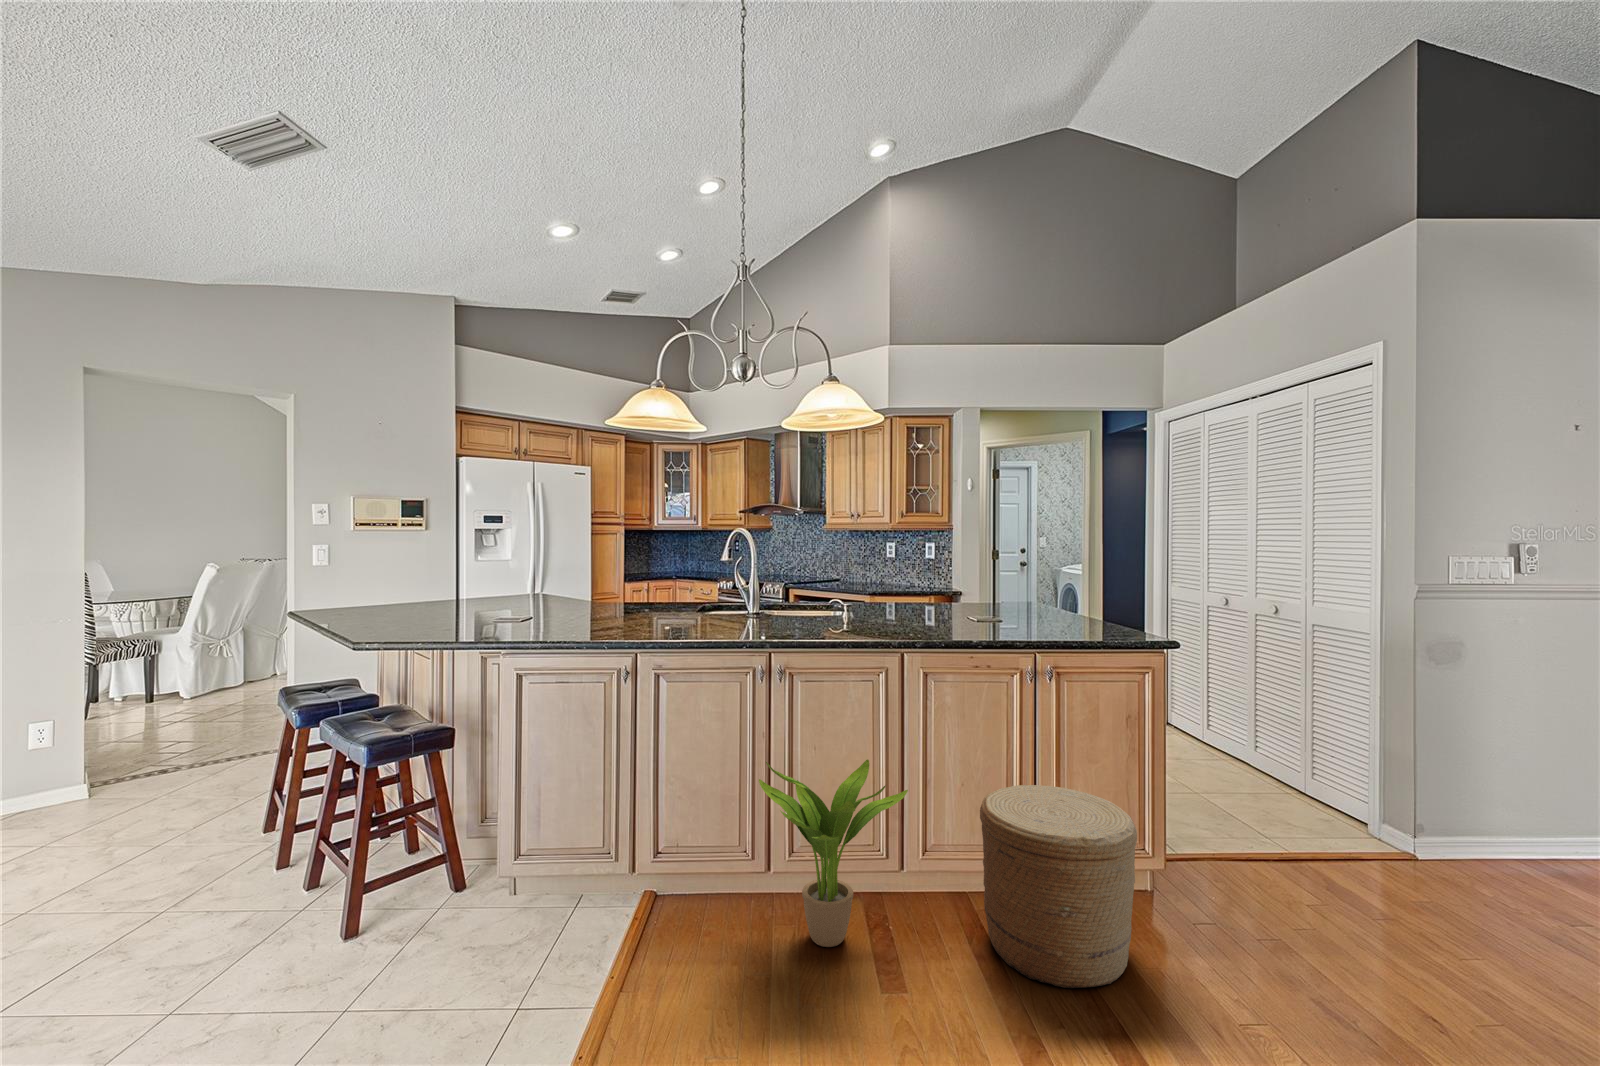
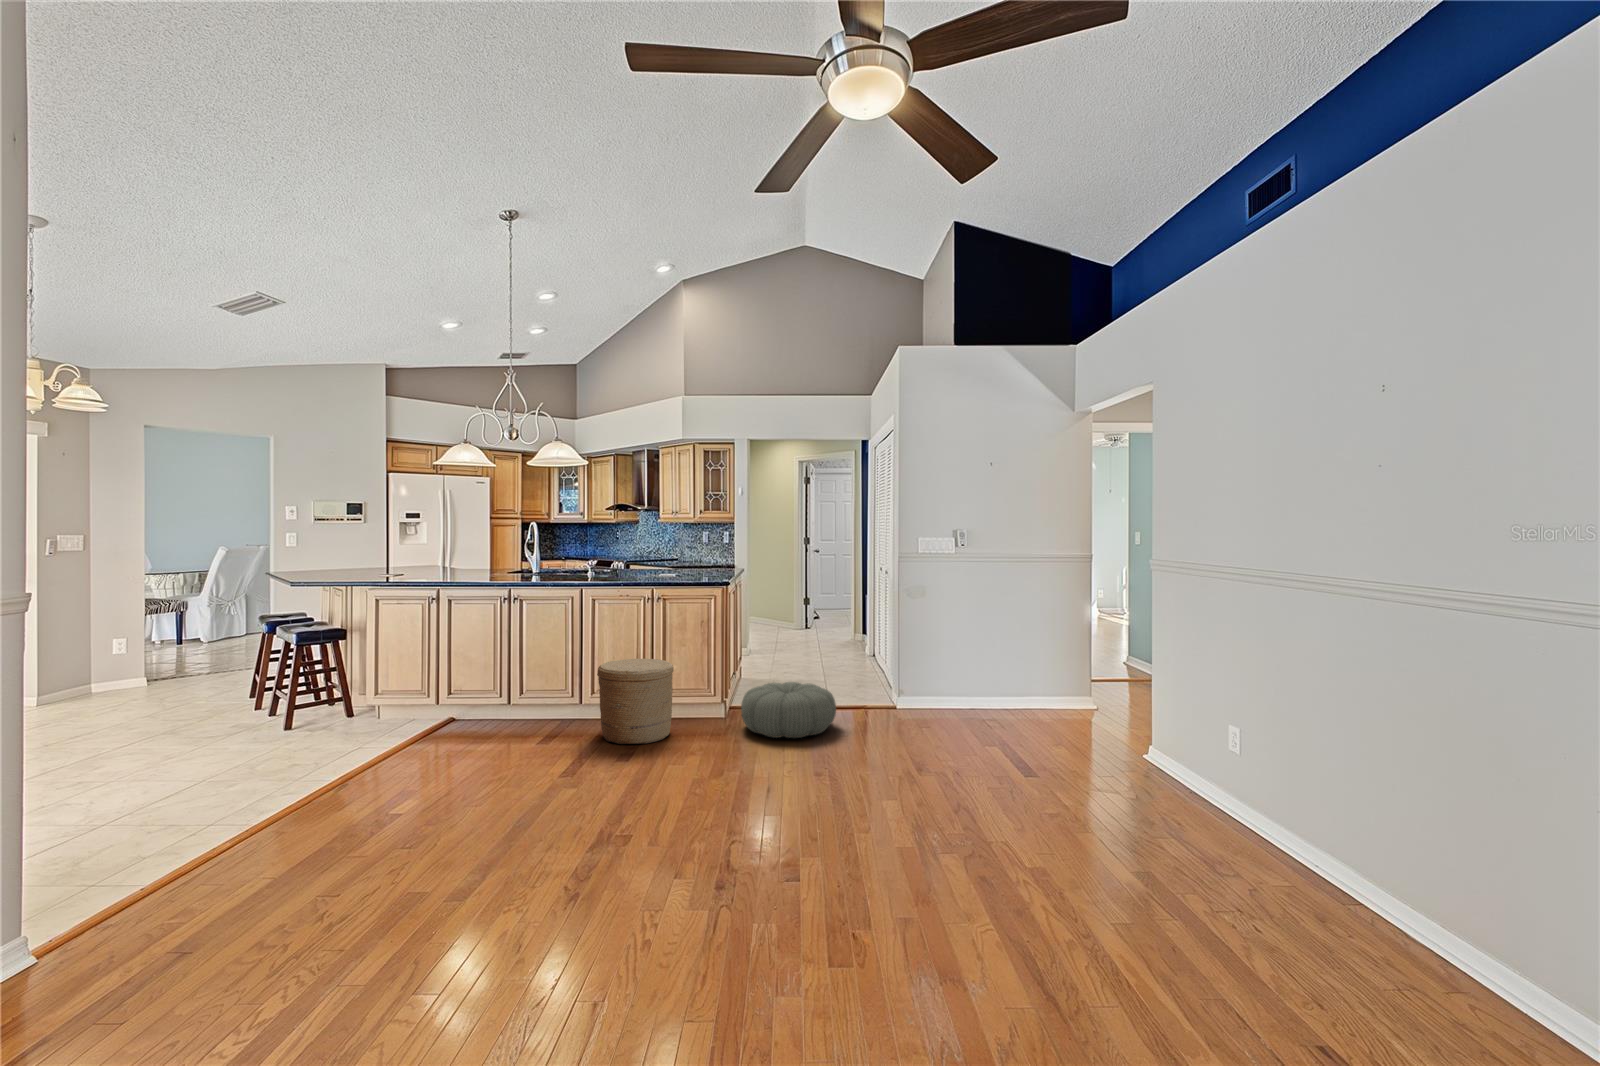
potted plant: present [759,760,908,947] -> none [487,638,572,734]
pouf: none [1212,817,1436,958] -> present [741,682,836,738]

